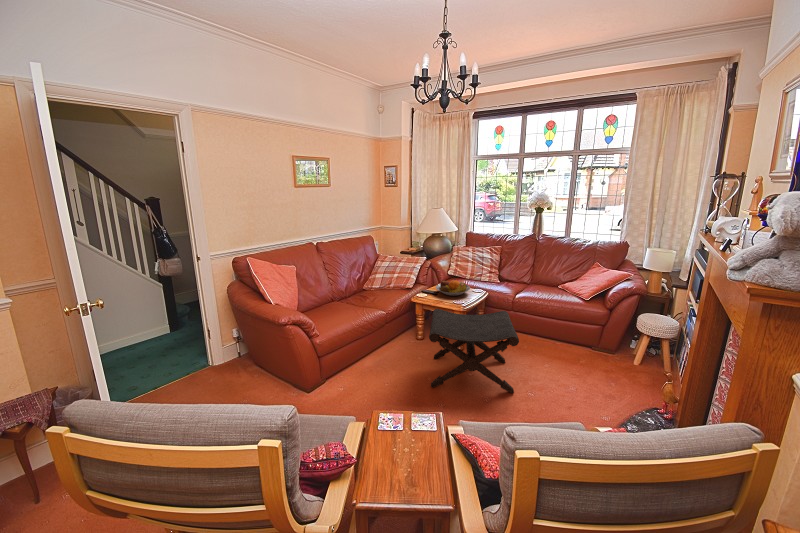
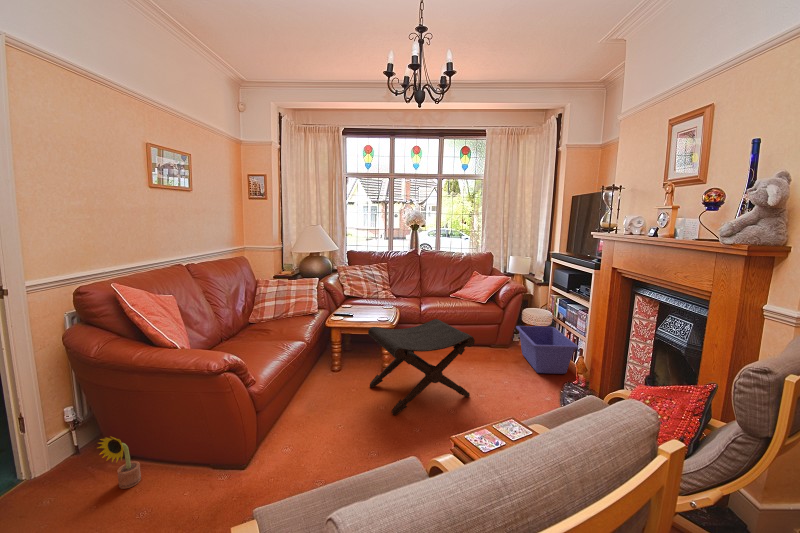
fruit bowl: present [436,279,470,296] -> none [346,297,385,315]
storage bin: none [614,334,682,405] -> present [516,326,579,374]
decorative plant: none [245,347,268,379] -> present [98,437,141,489]

